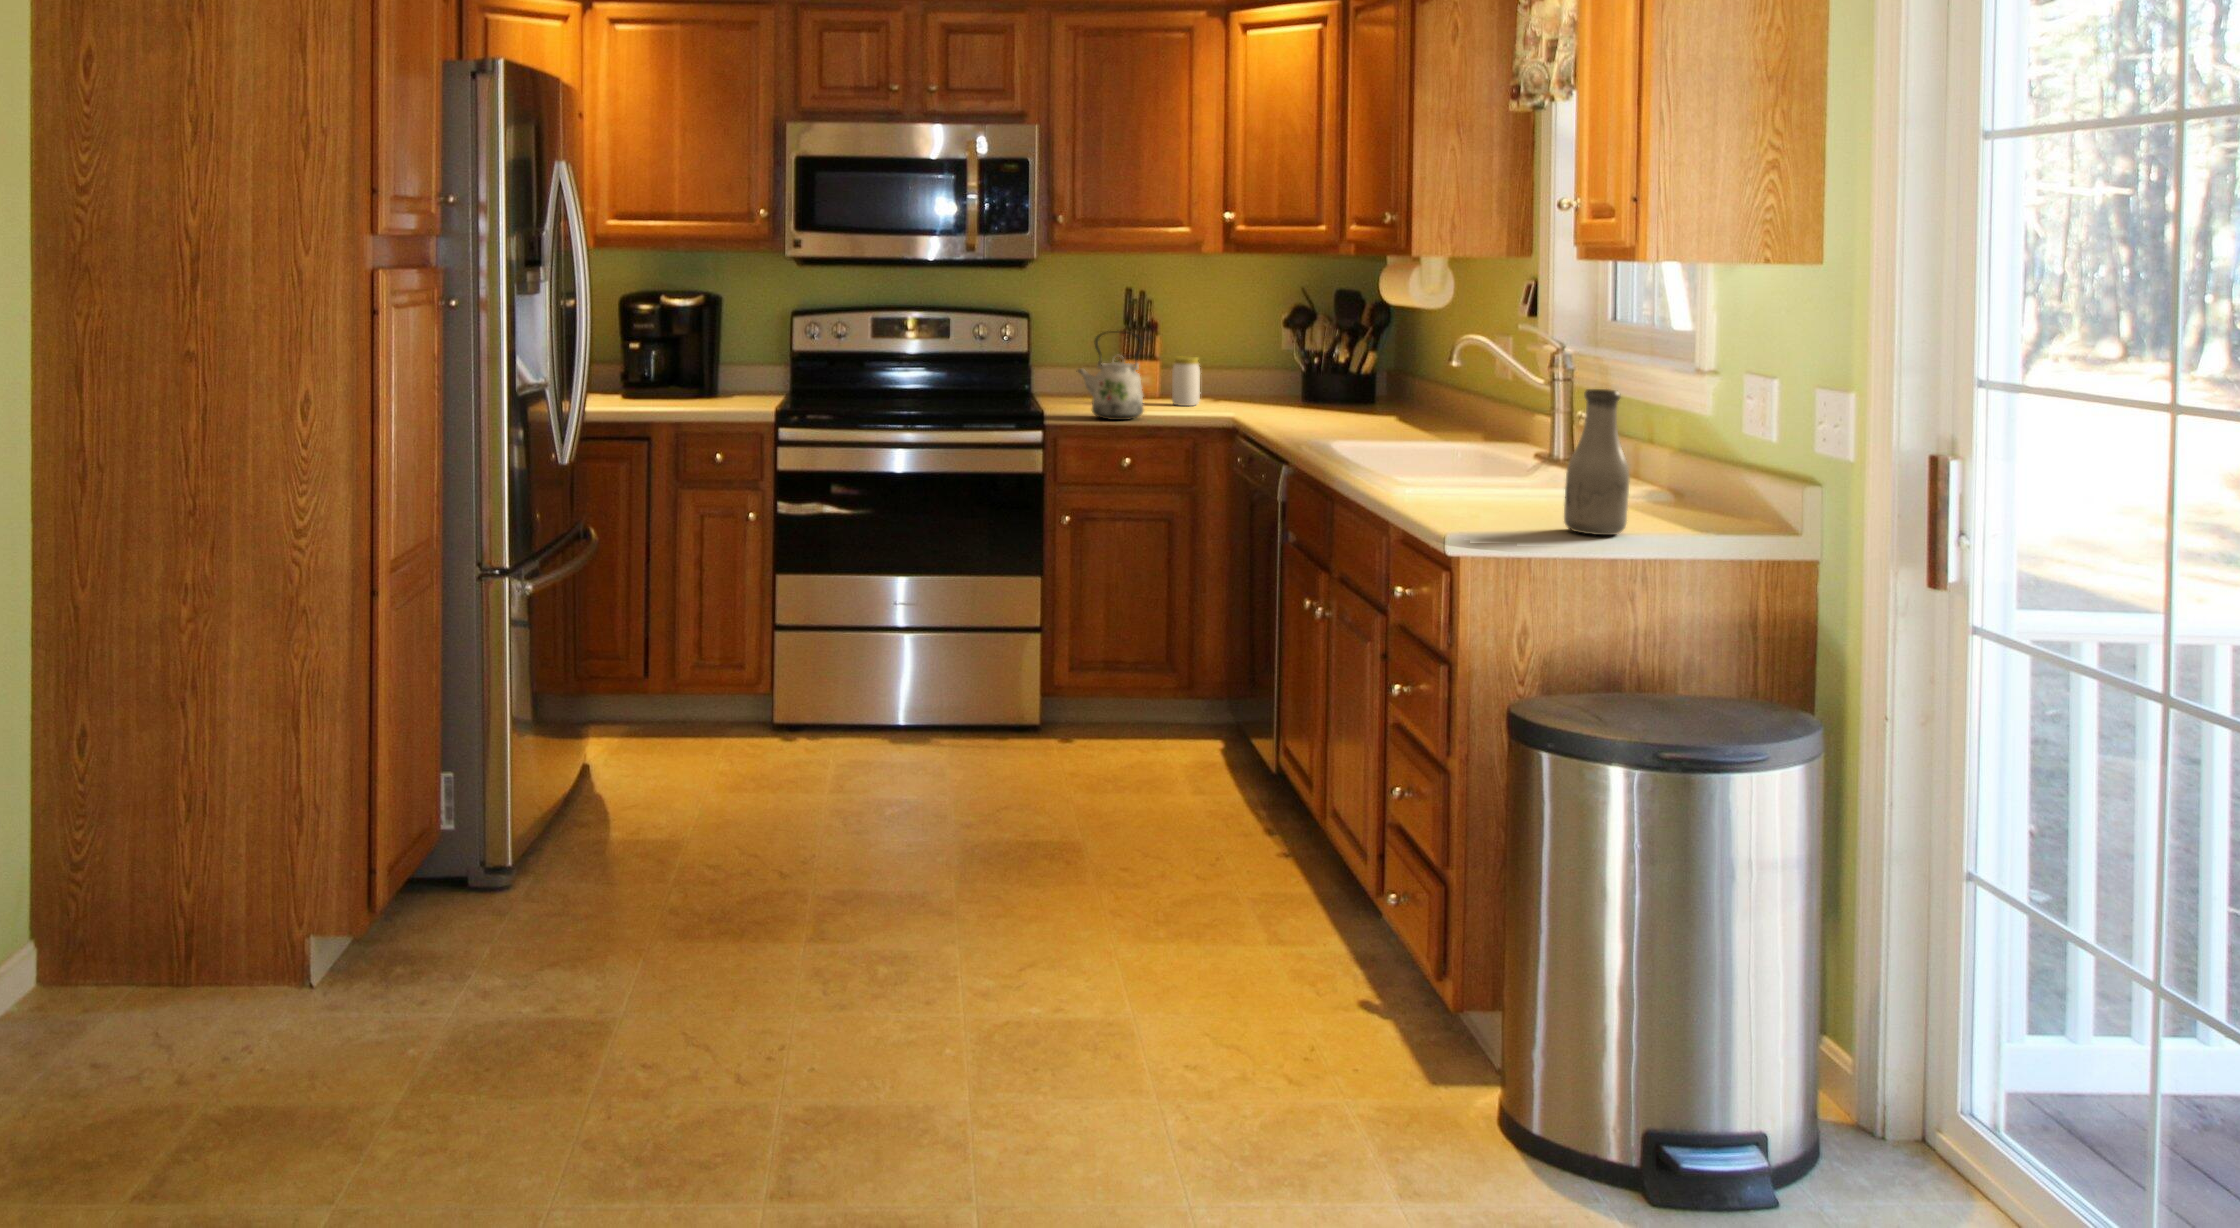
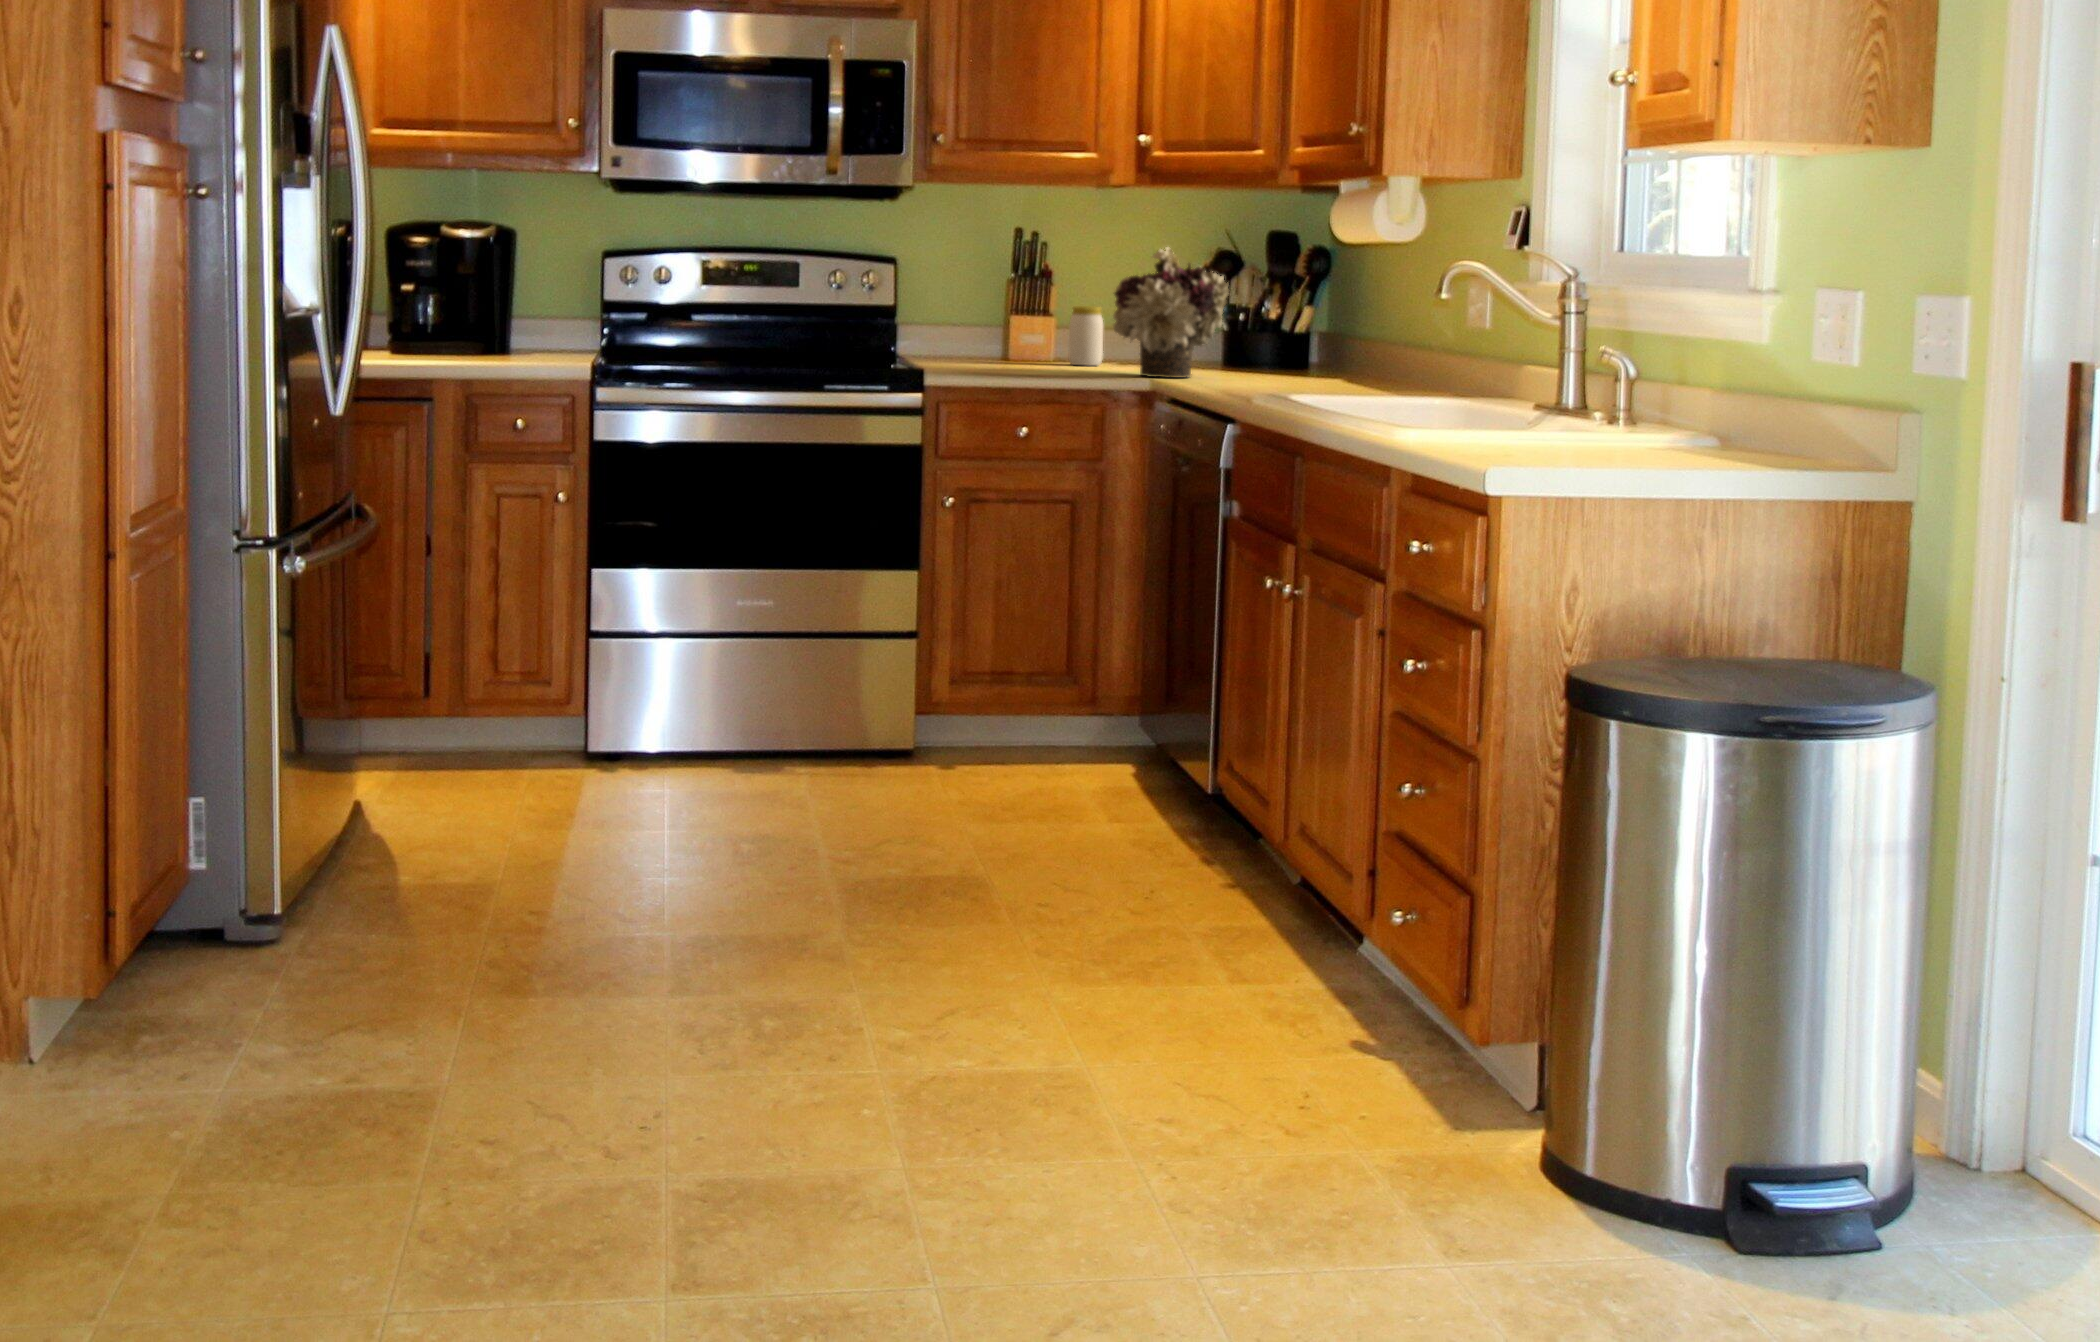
flower arrangement: none [1200,312,1297,420] -> present [1113,247,1229,378]
kettle: present [1076,333,1143,420] -> none [961,267,1044,375]
bottle: present [1564,389,1630,535] -> none [1611,296,1689,469]

